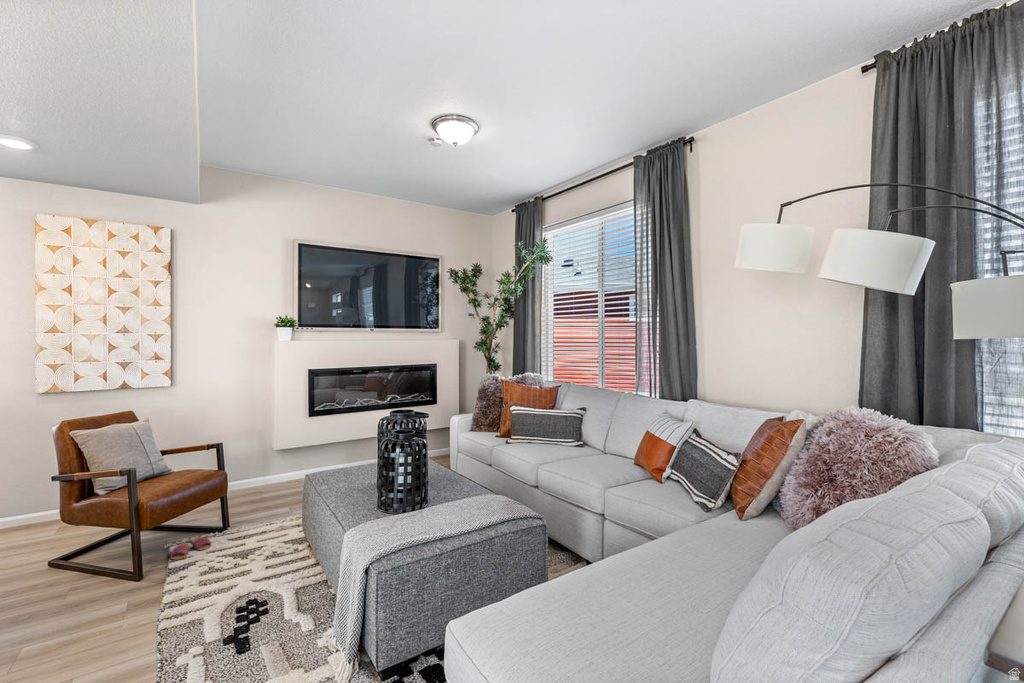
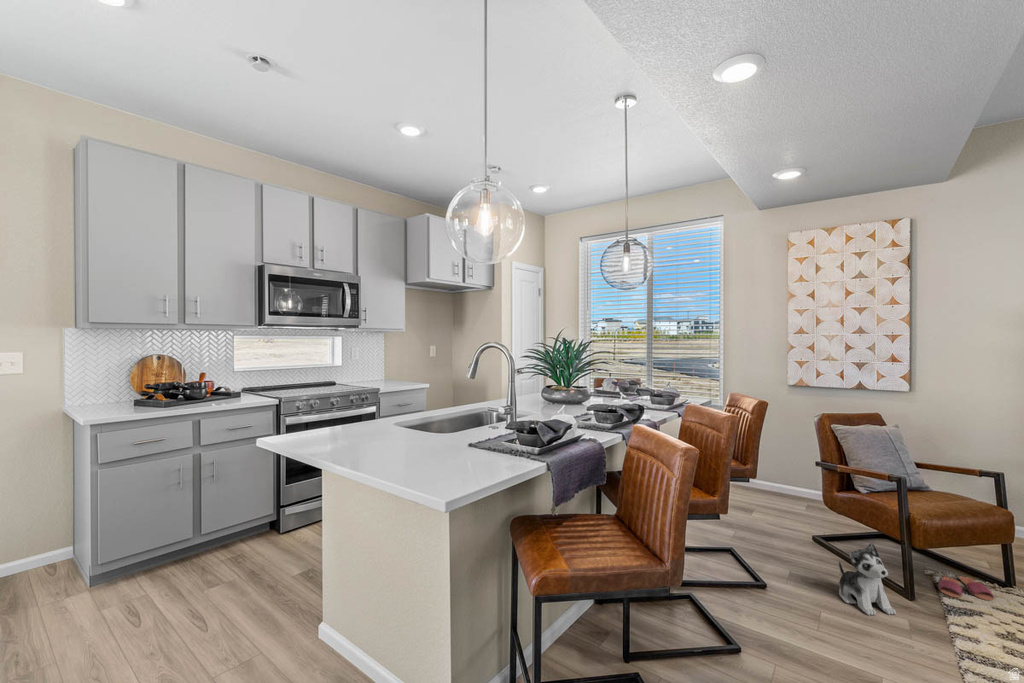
plush toy: none [62,541,121,616] -> present [839,543,896,615]

